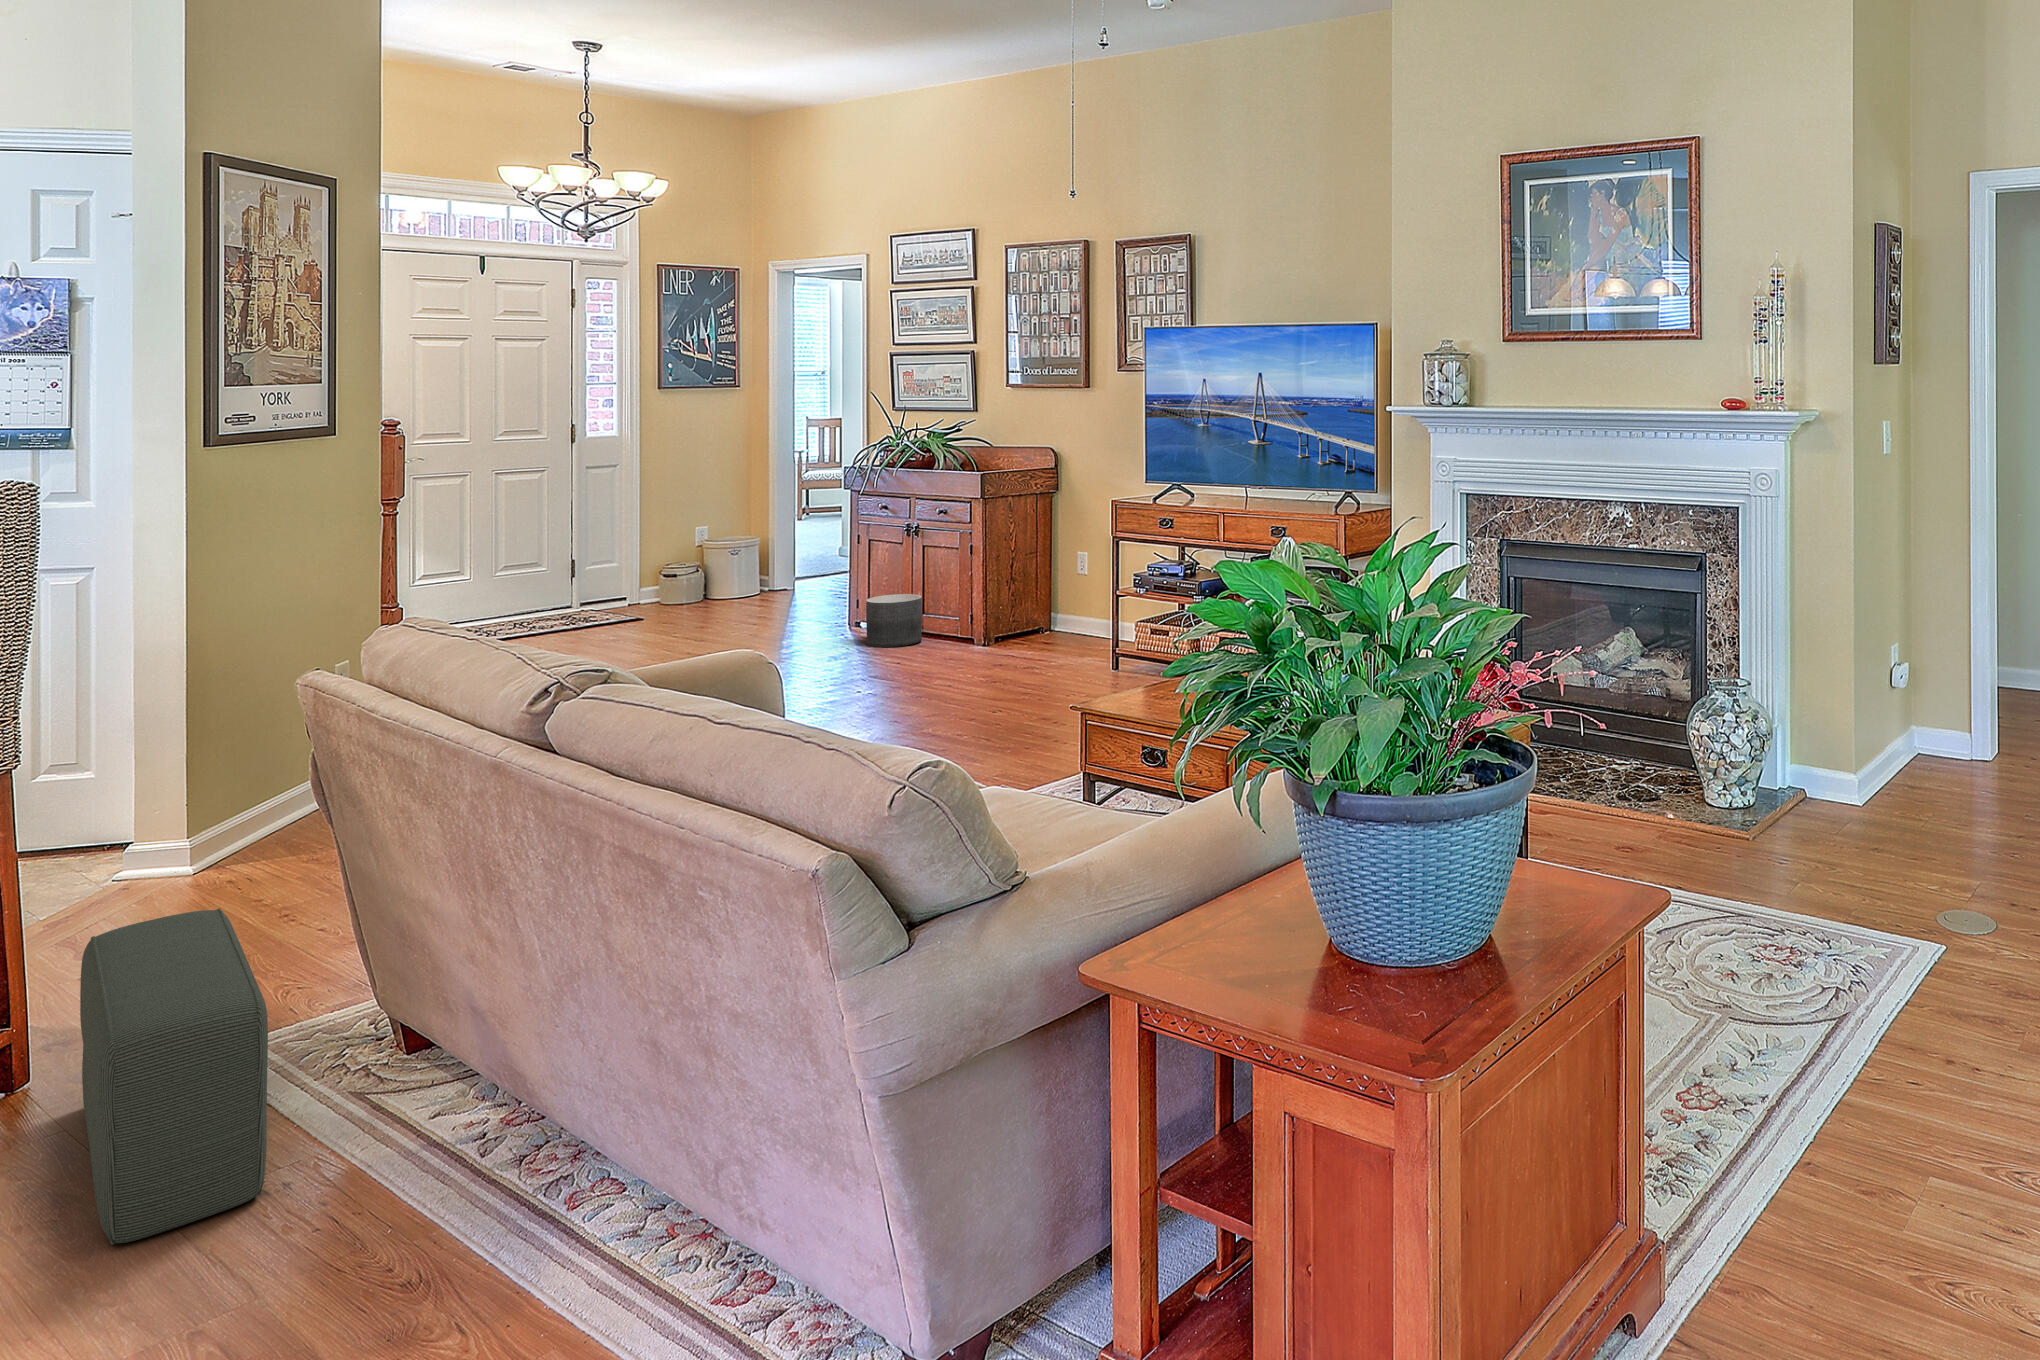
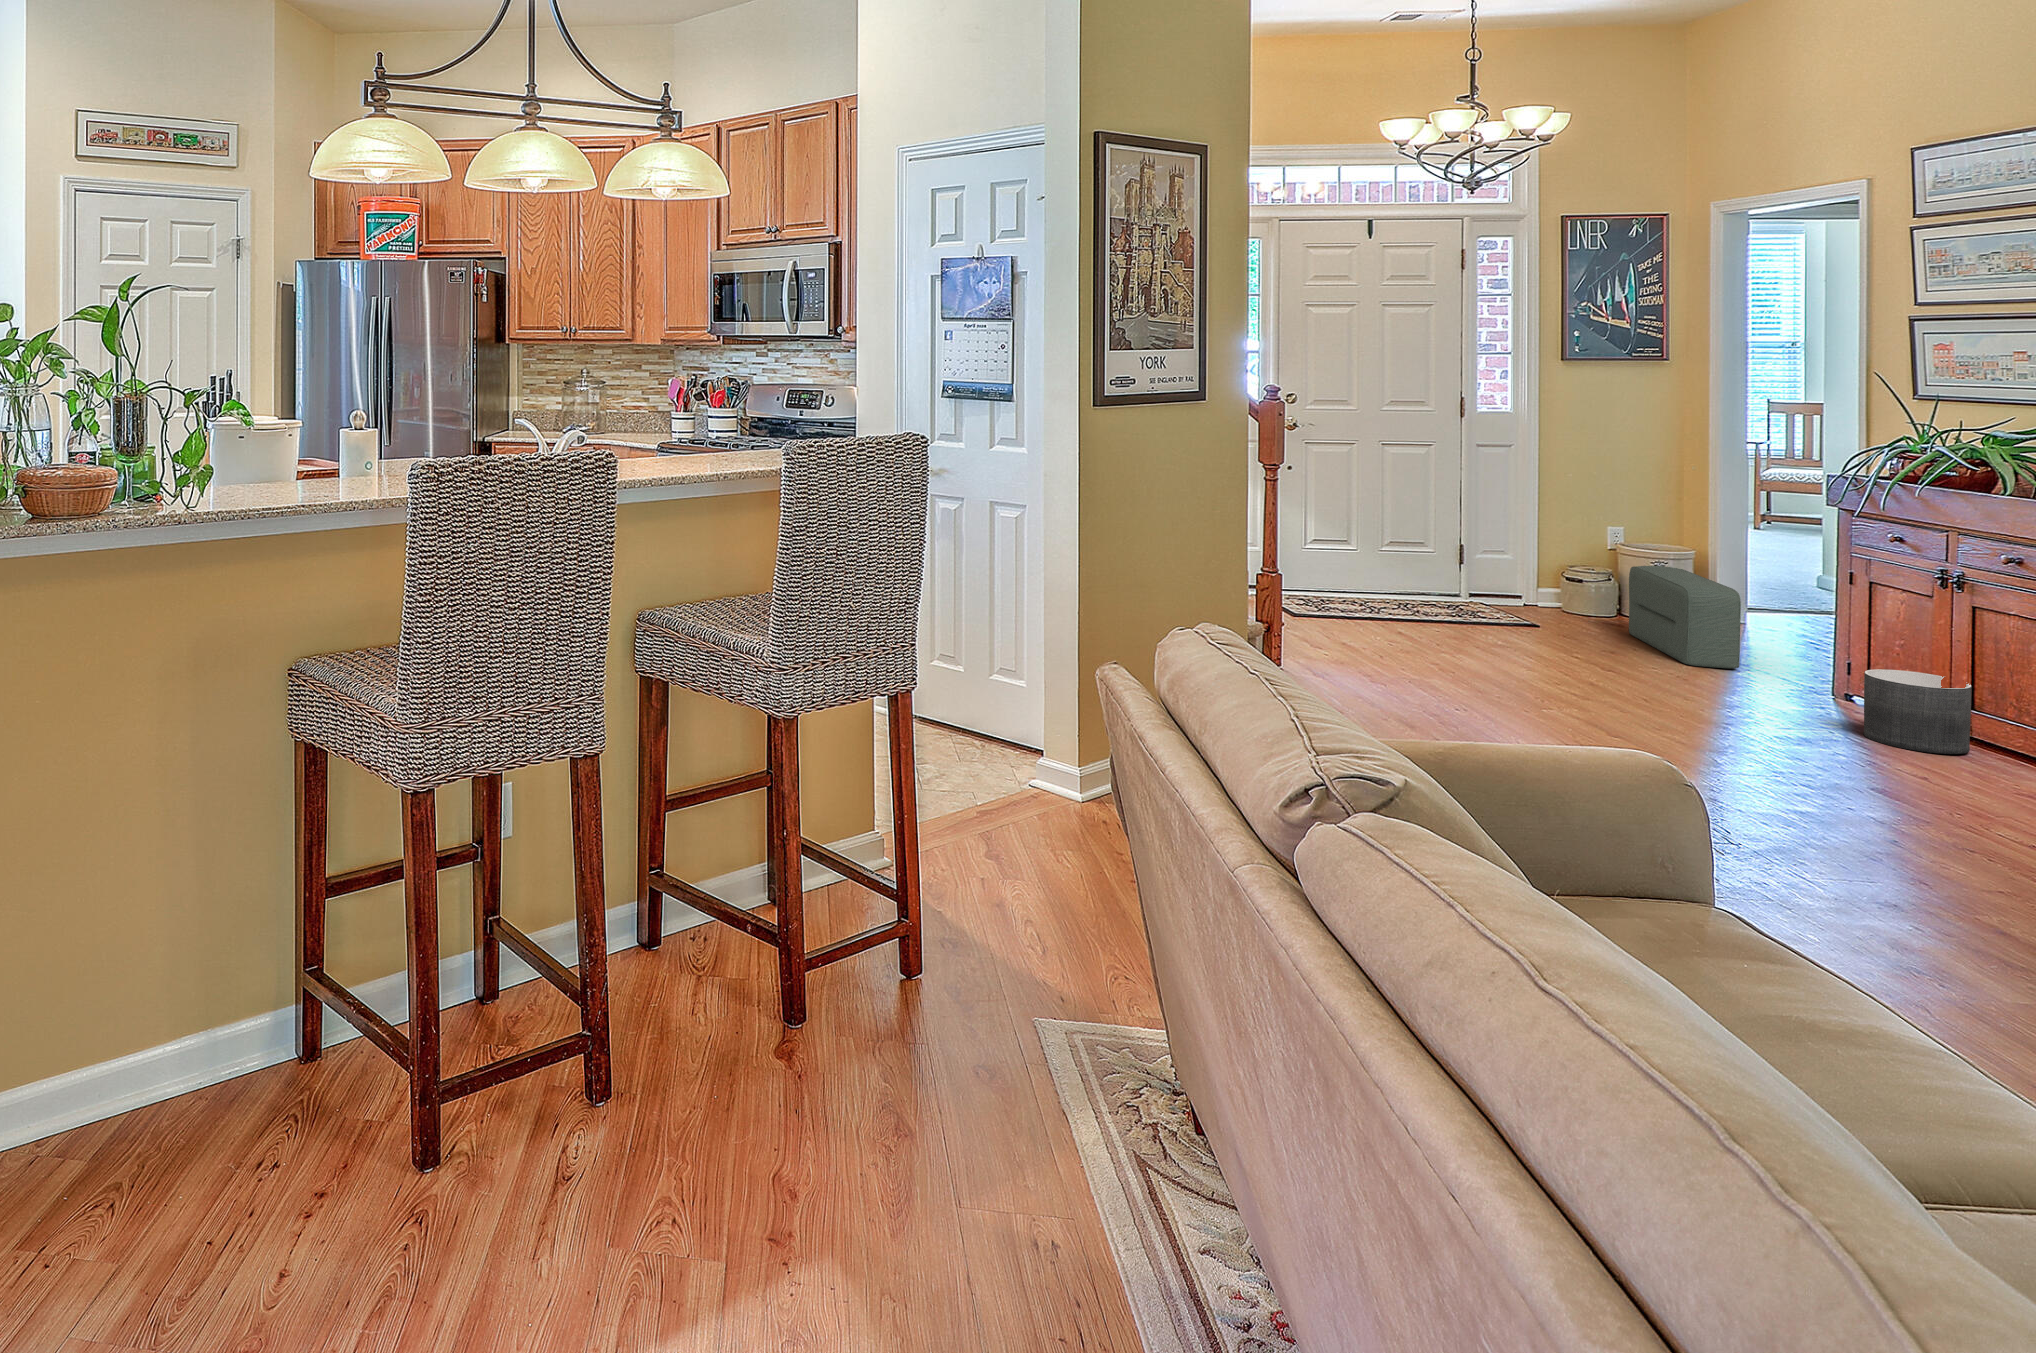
pouf: present [80,909,268,1245] -> present [1629,566,1741,668]

